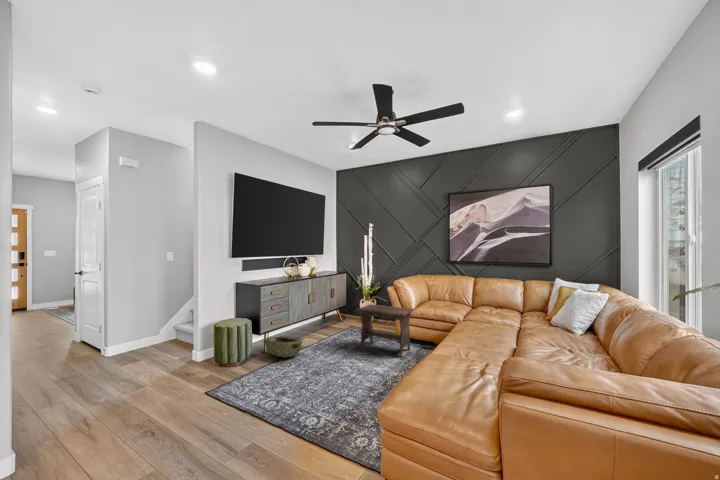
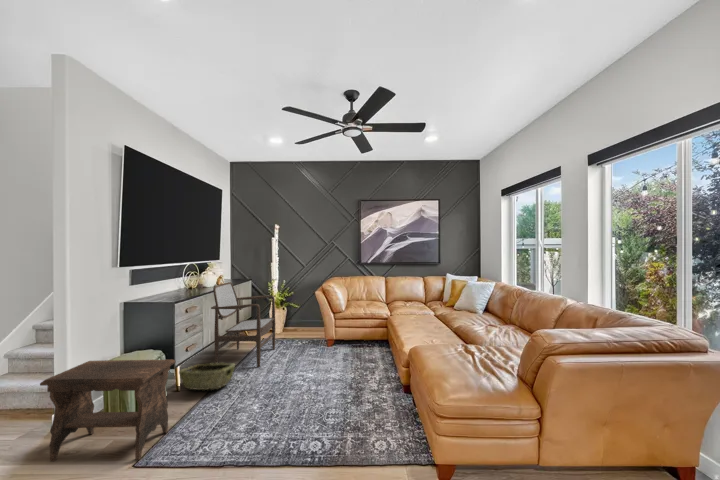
armchair: none [297,273,353,348] -> present [211,282,275,367]
footstool: present [357,304,413,357] -> present [40,359,176,462]

